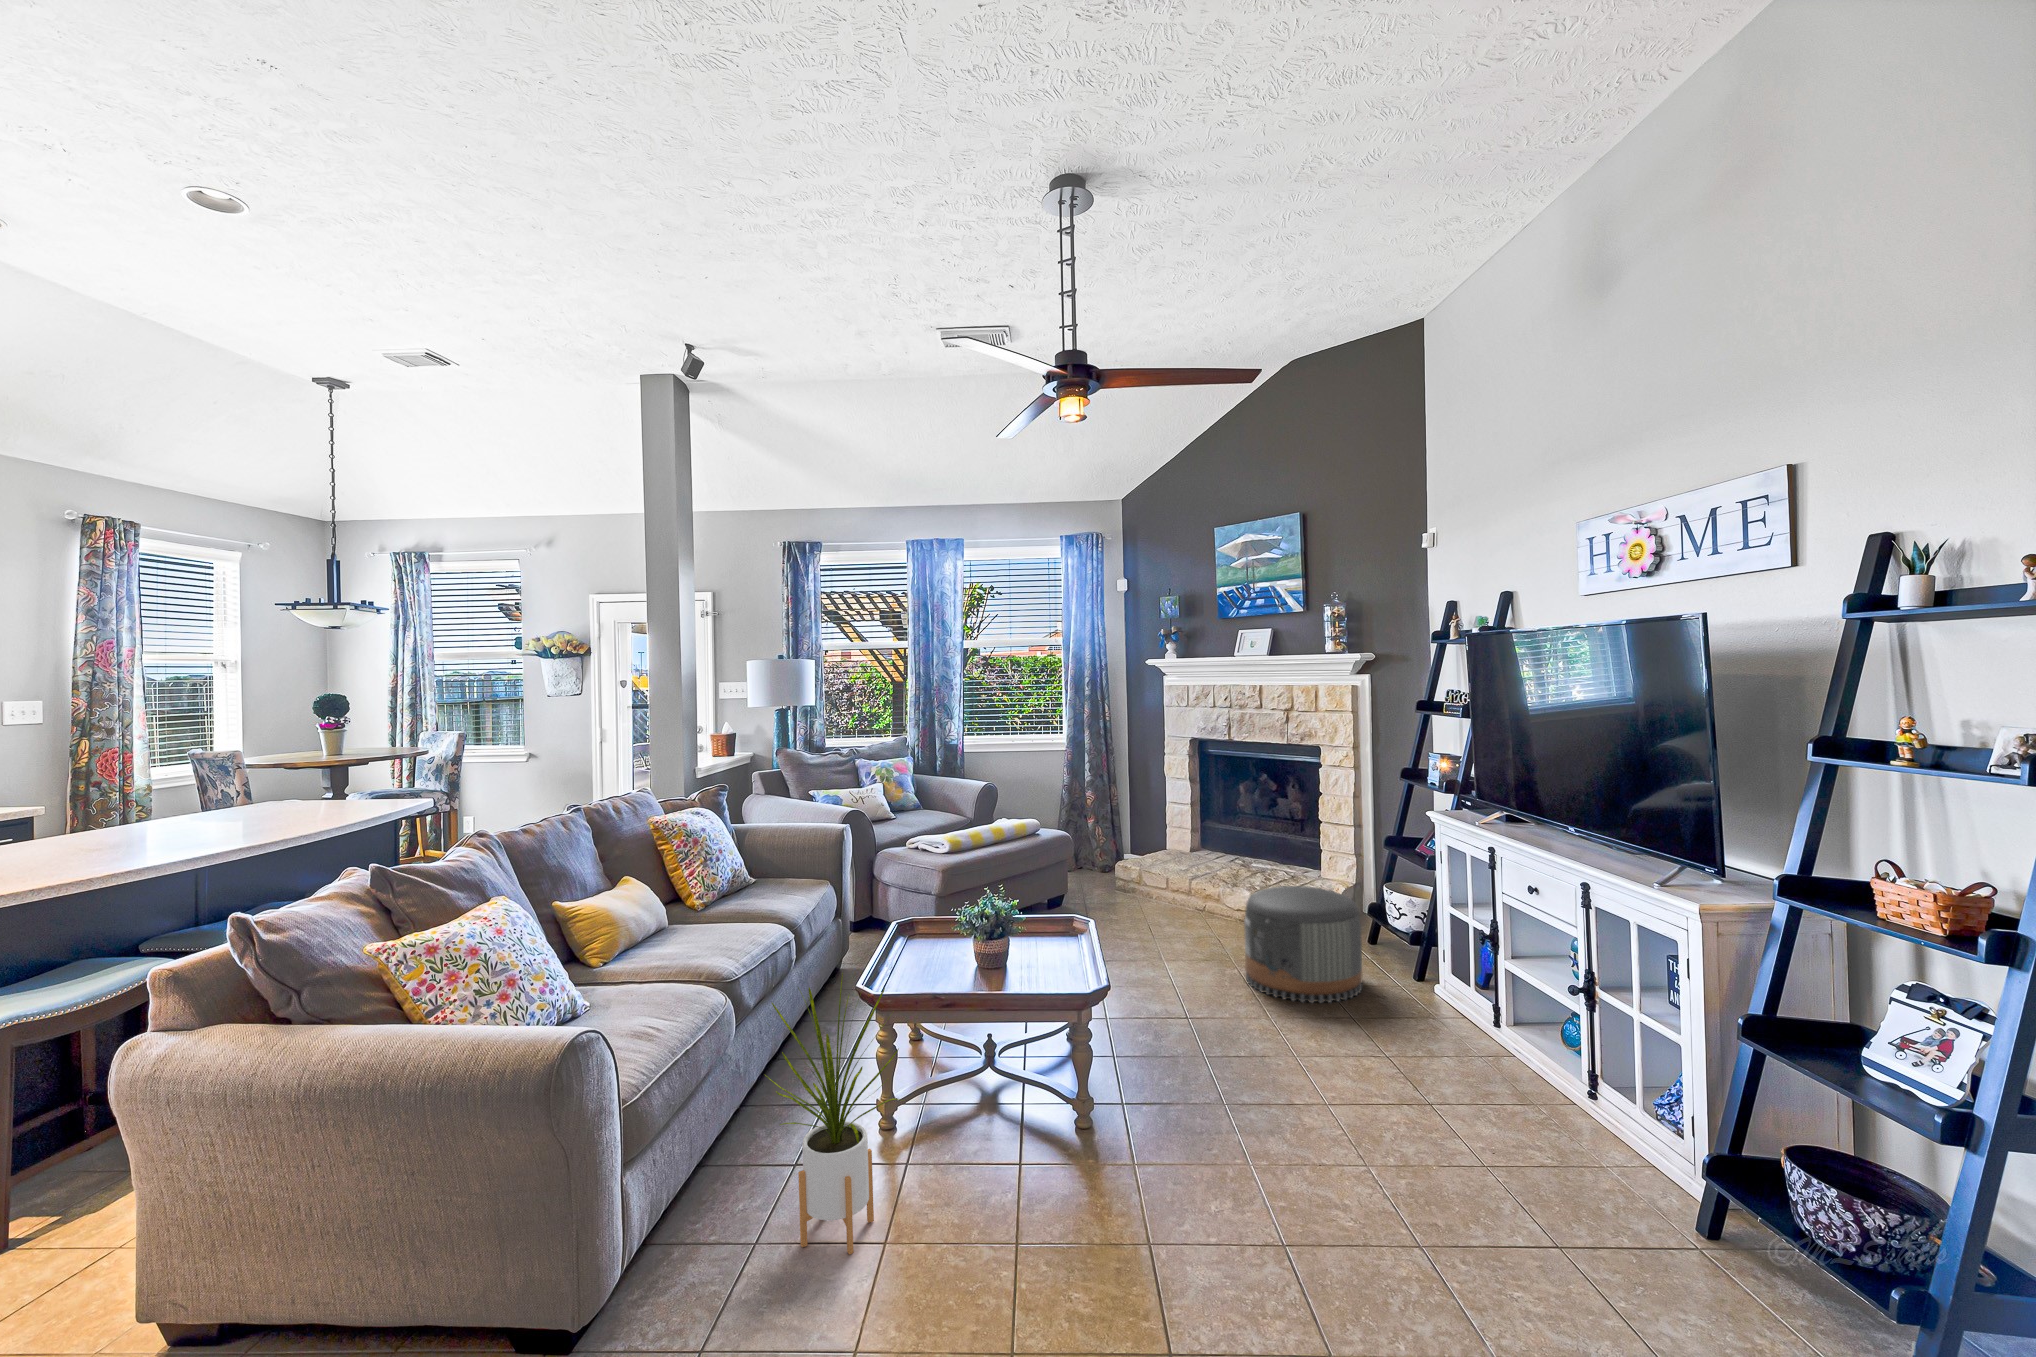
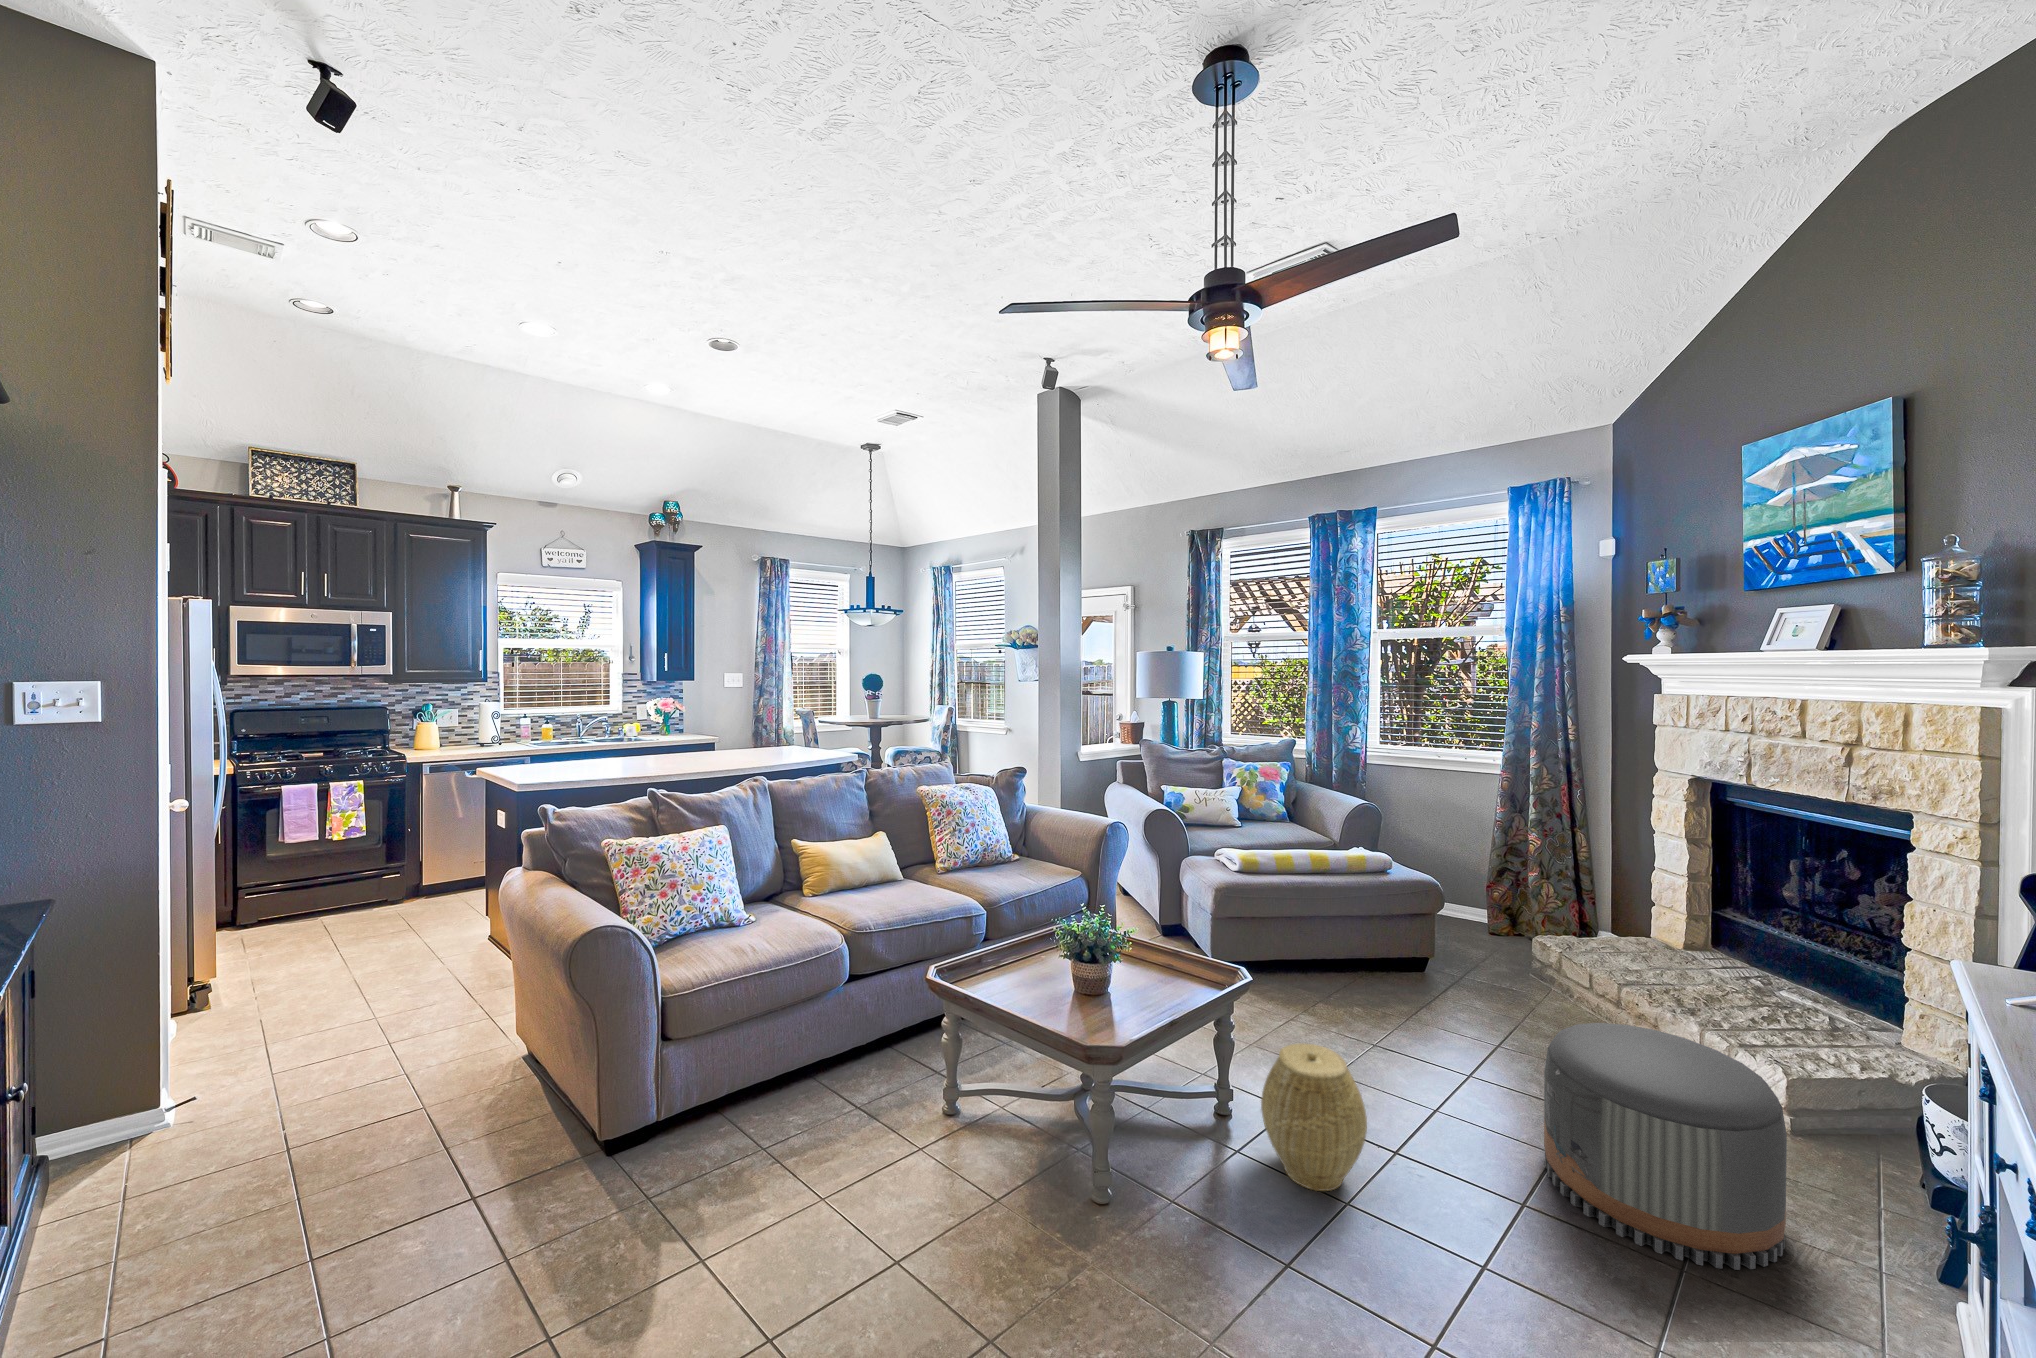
woven basket: none [1137,946,1211,1047] -> present [1261,1044,1367,1191]
house plant: present [765,974,903,1254] -> none [691,947,827,1196]

